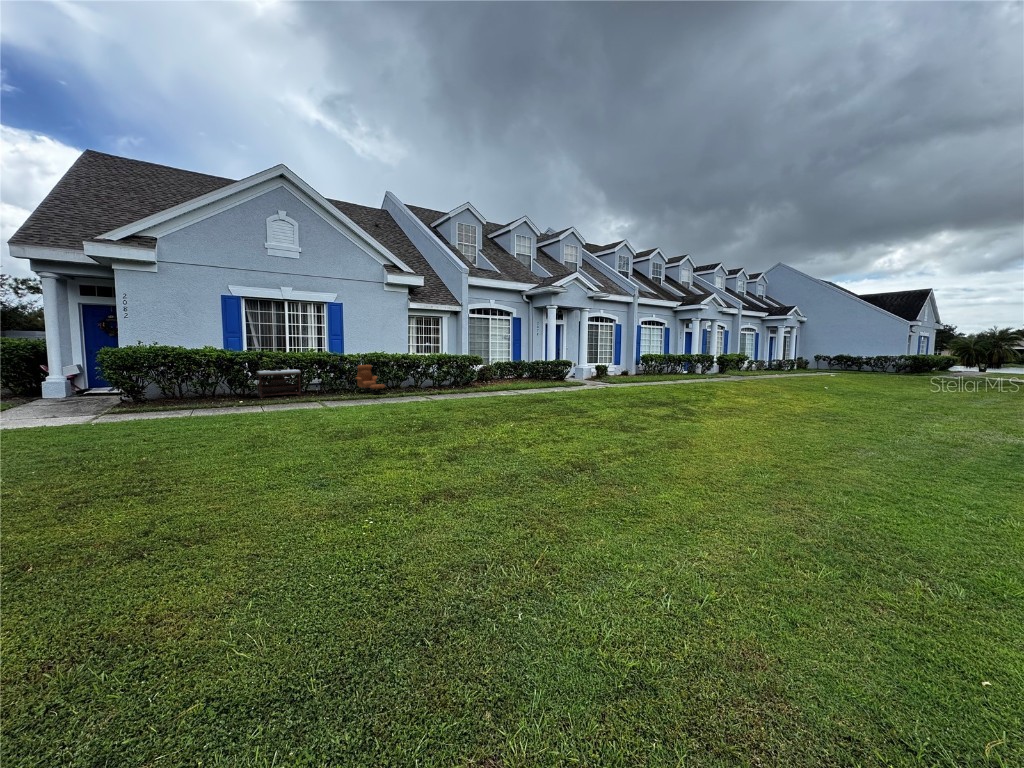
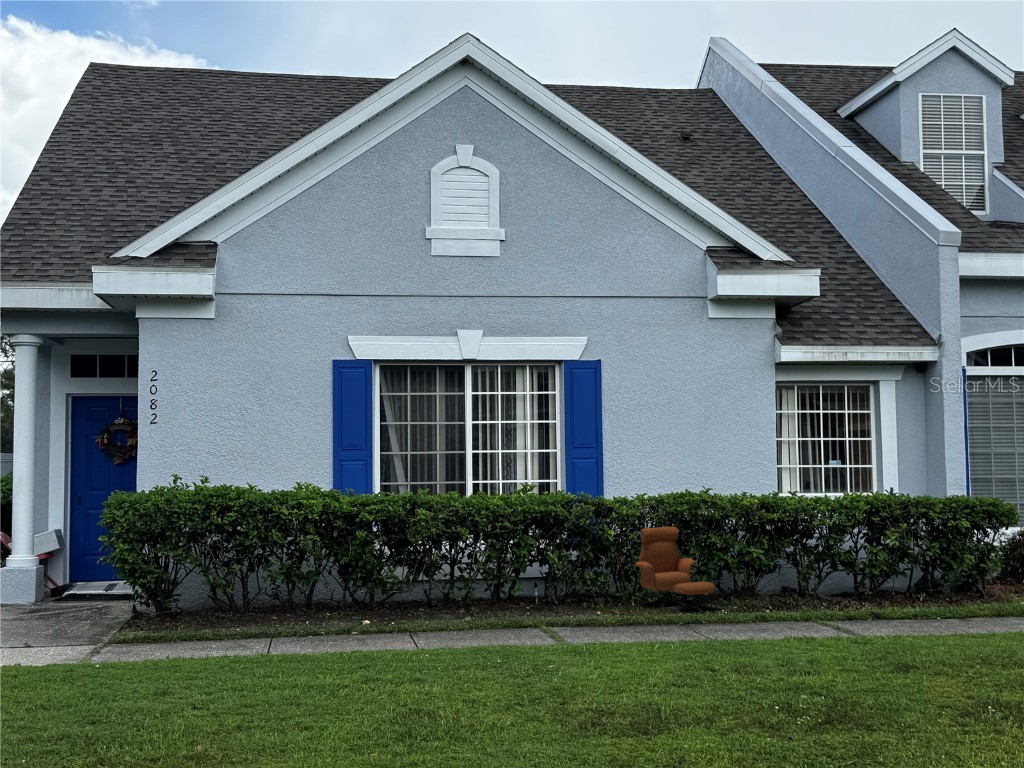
bench: present [256,370,301,398] -> none [398,540,503,613]

